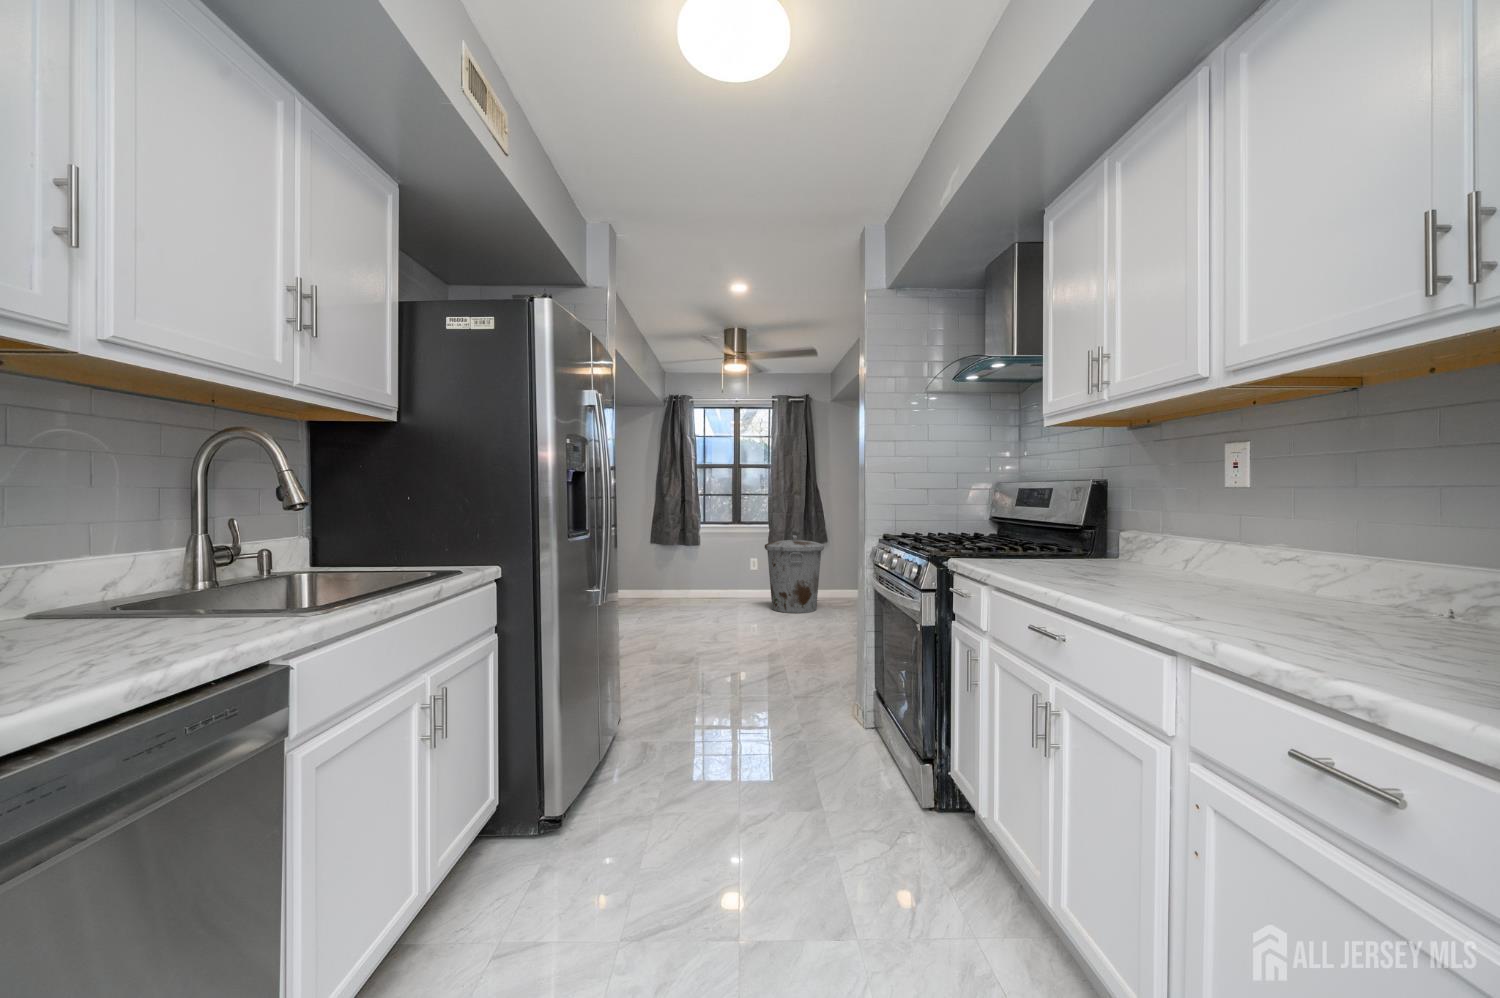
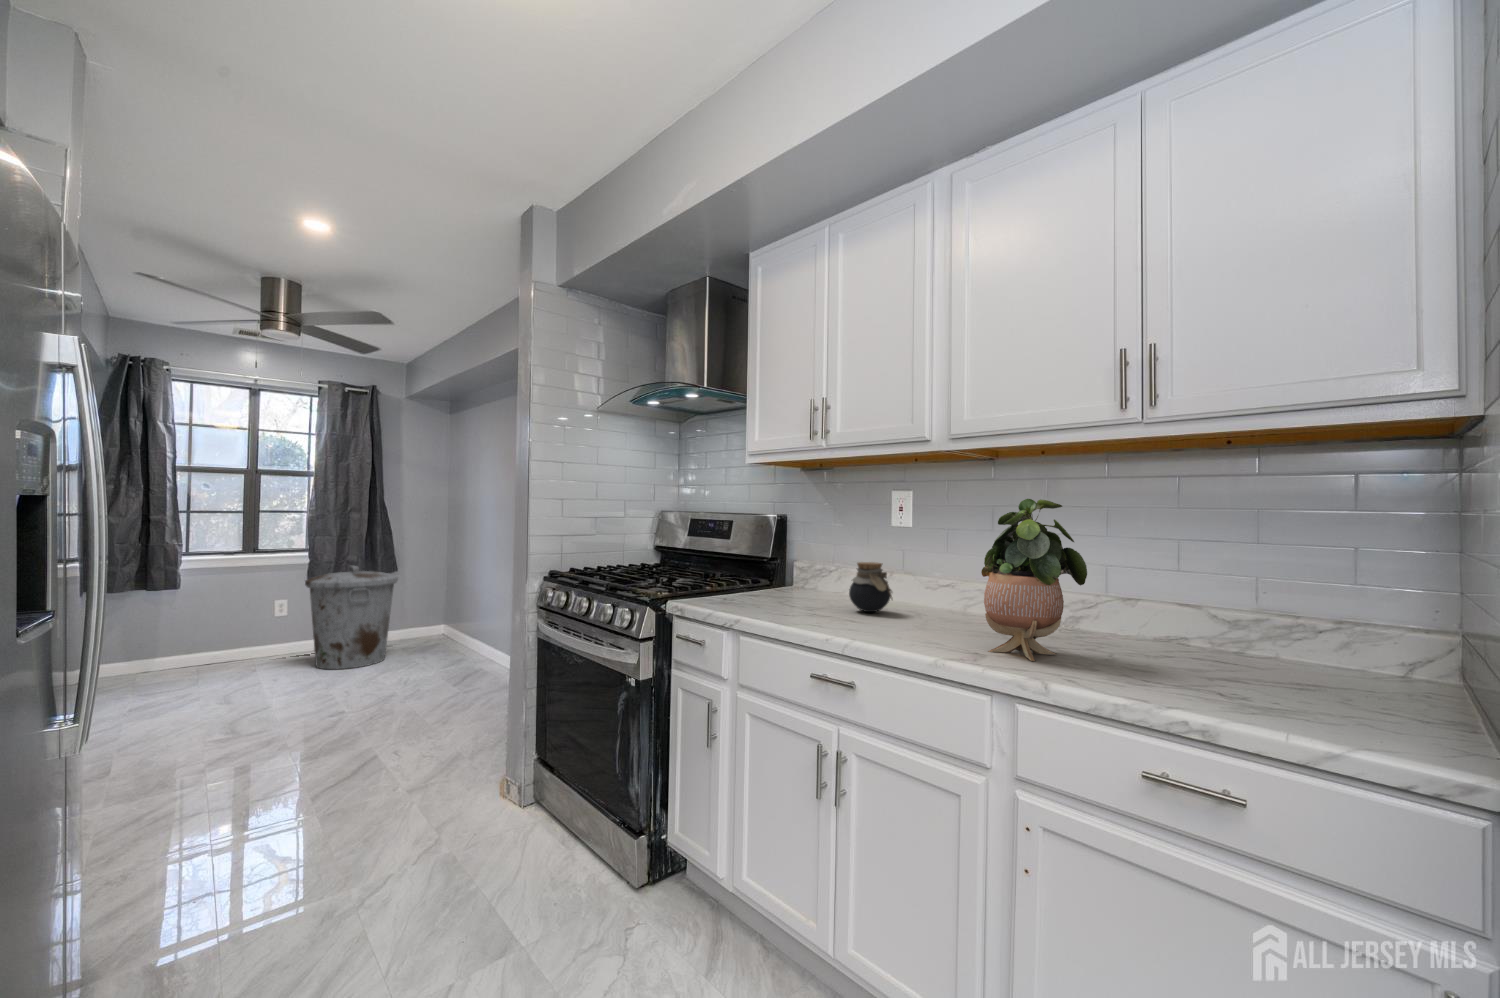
potted plant: none [1215,434,1373,631] -> present [981,499,1087,661]
jar: none [1130,525,1186,581] -> present [849,562,892,612]

